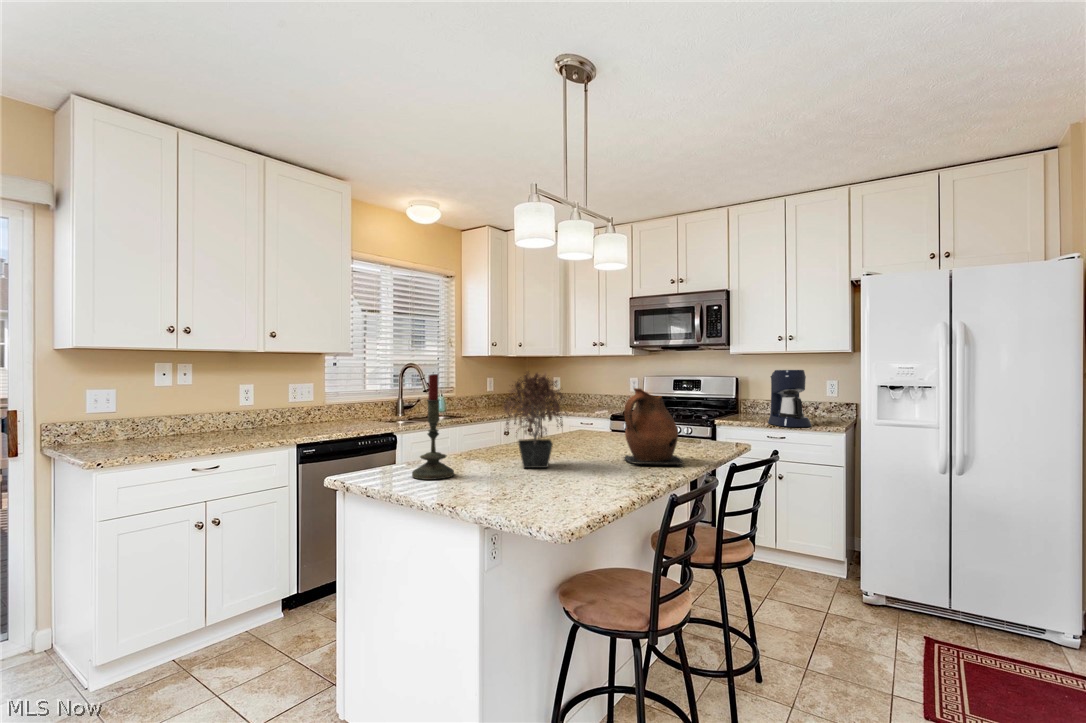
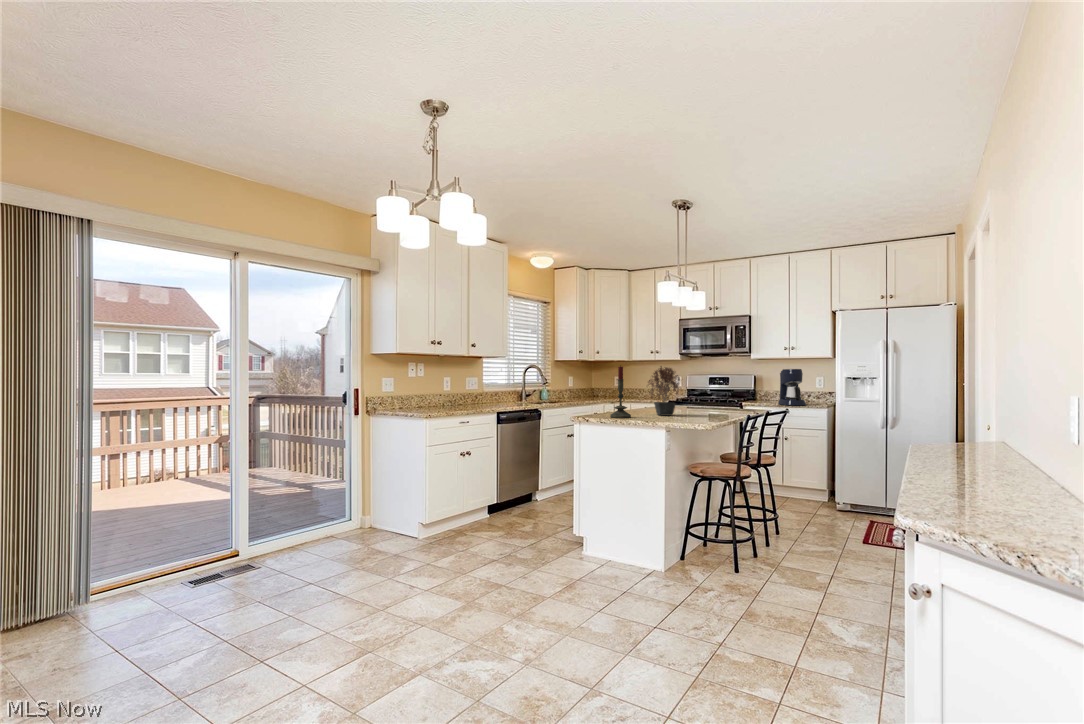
ceramic pitcher: present [623,388,684,465] -> none [705,375,742,415]

